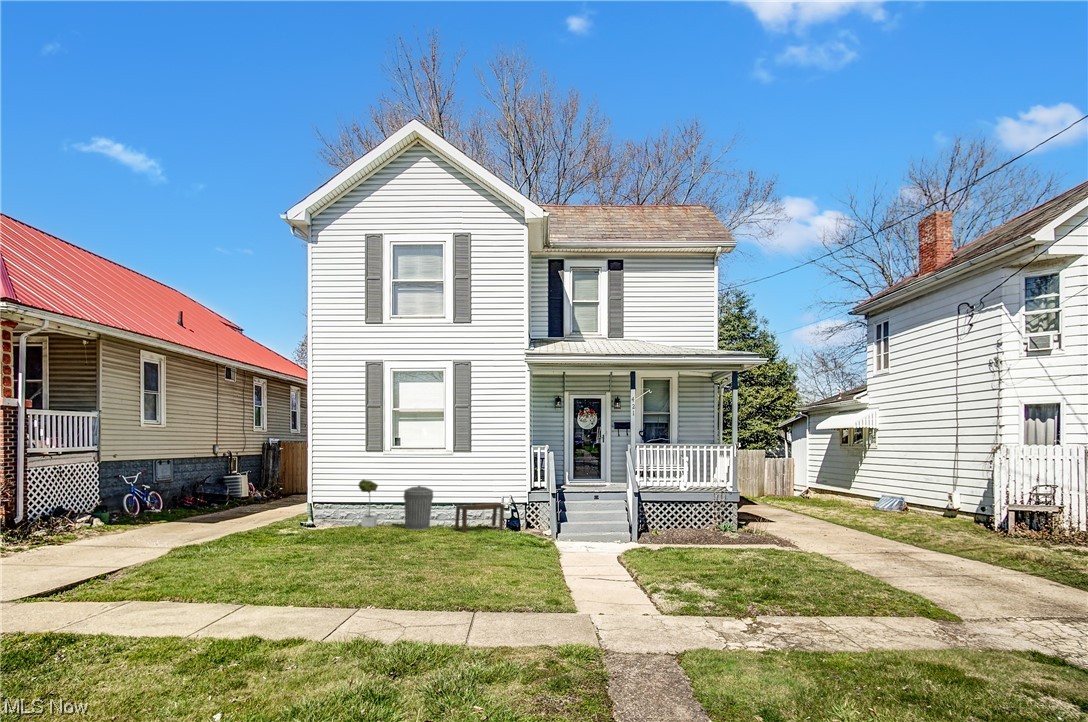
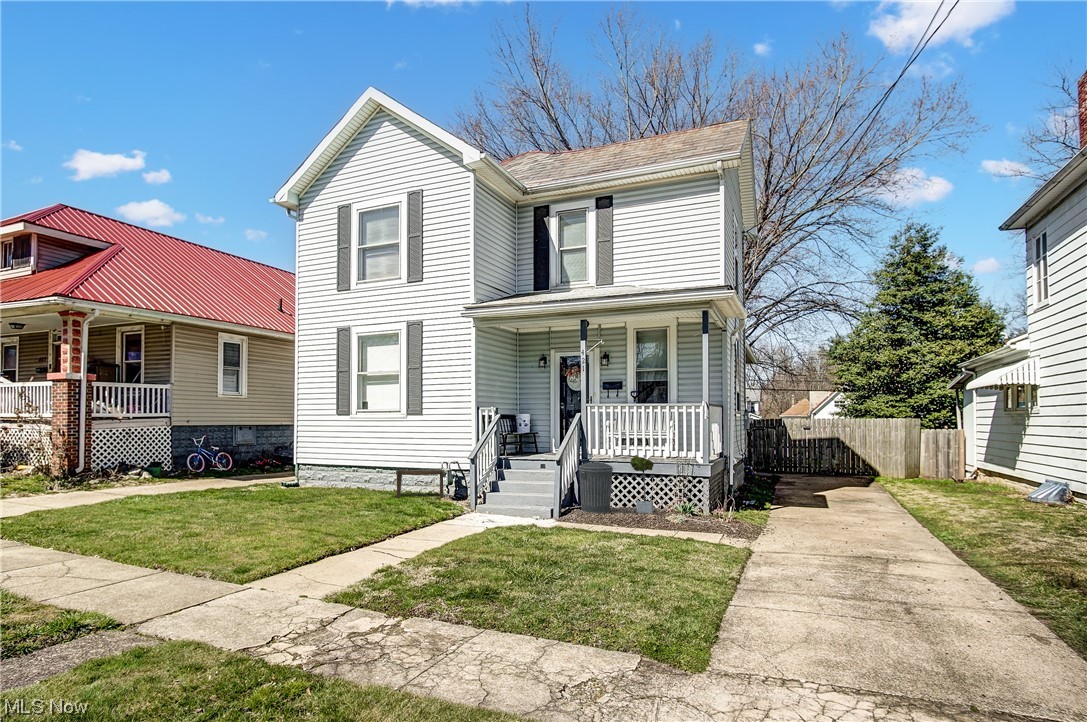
potted tree: present [359,479,378,527] -> present [630,456,654,513]
trash can: present [404,486,433,530] -> present [579,461,613,513]

